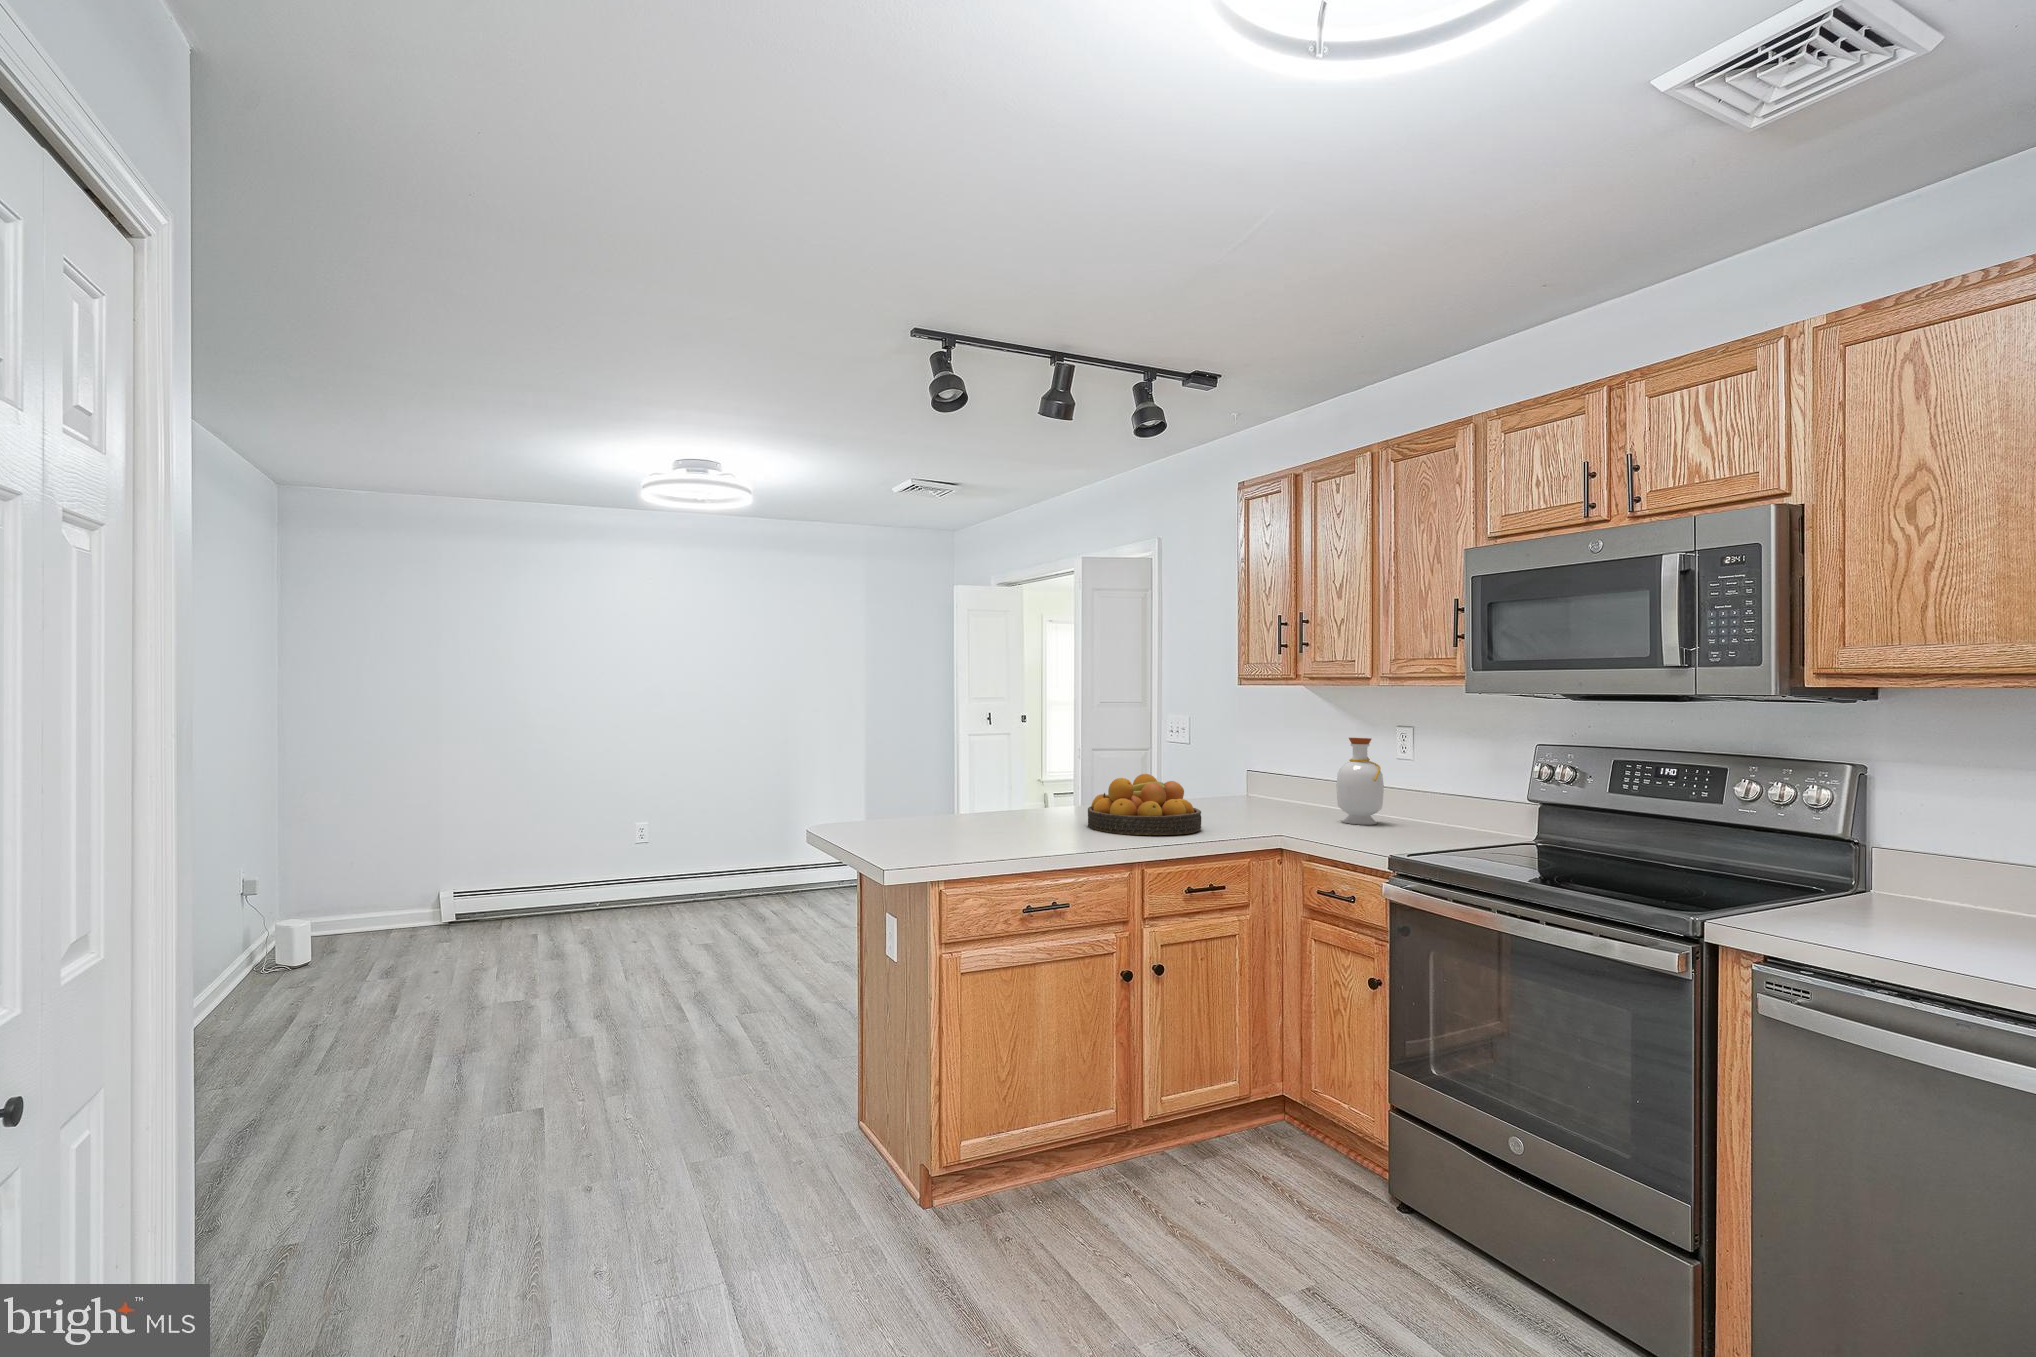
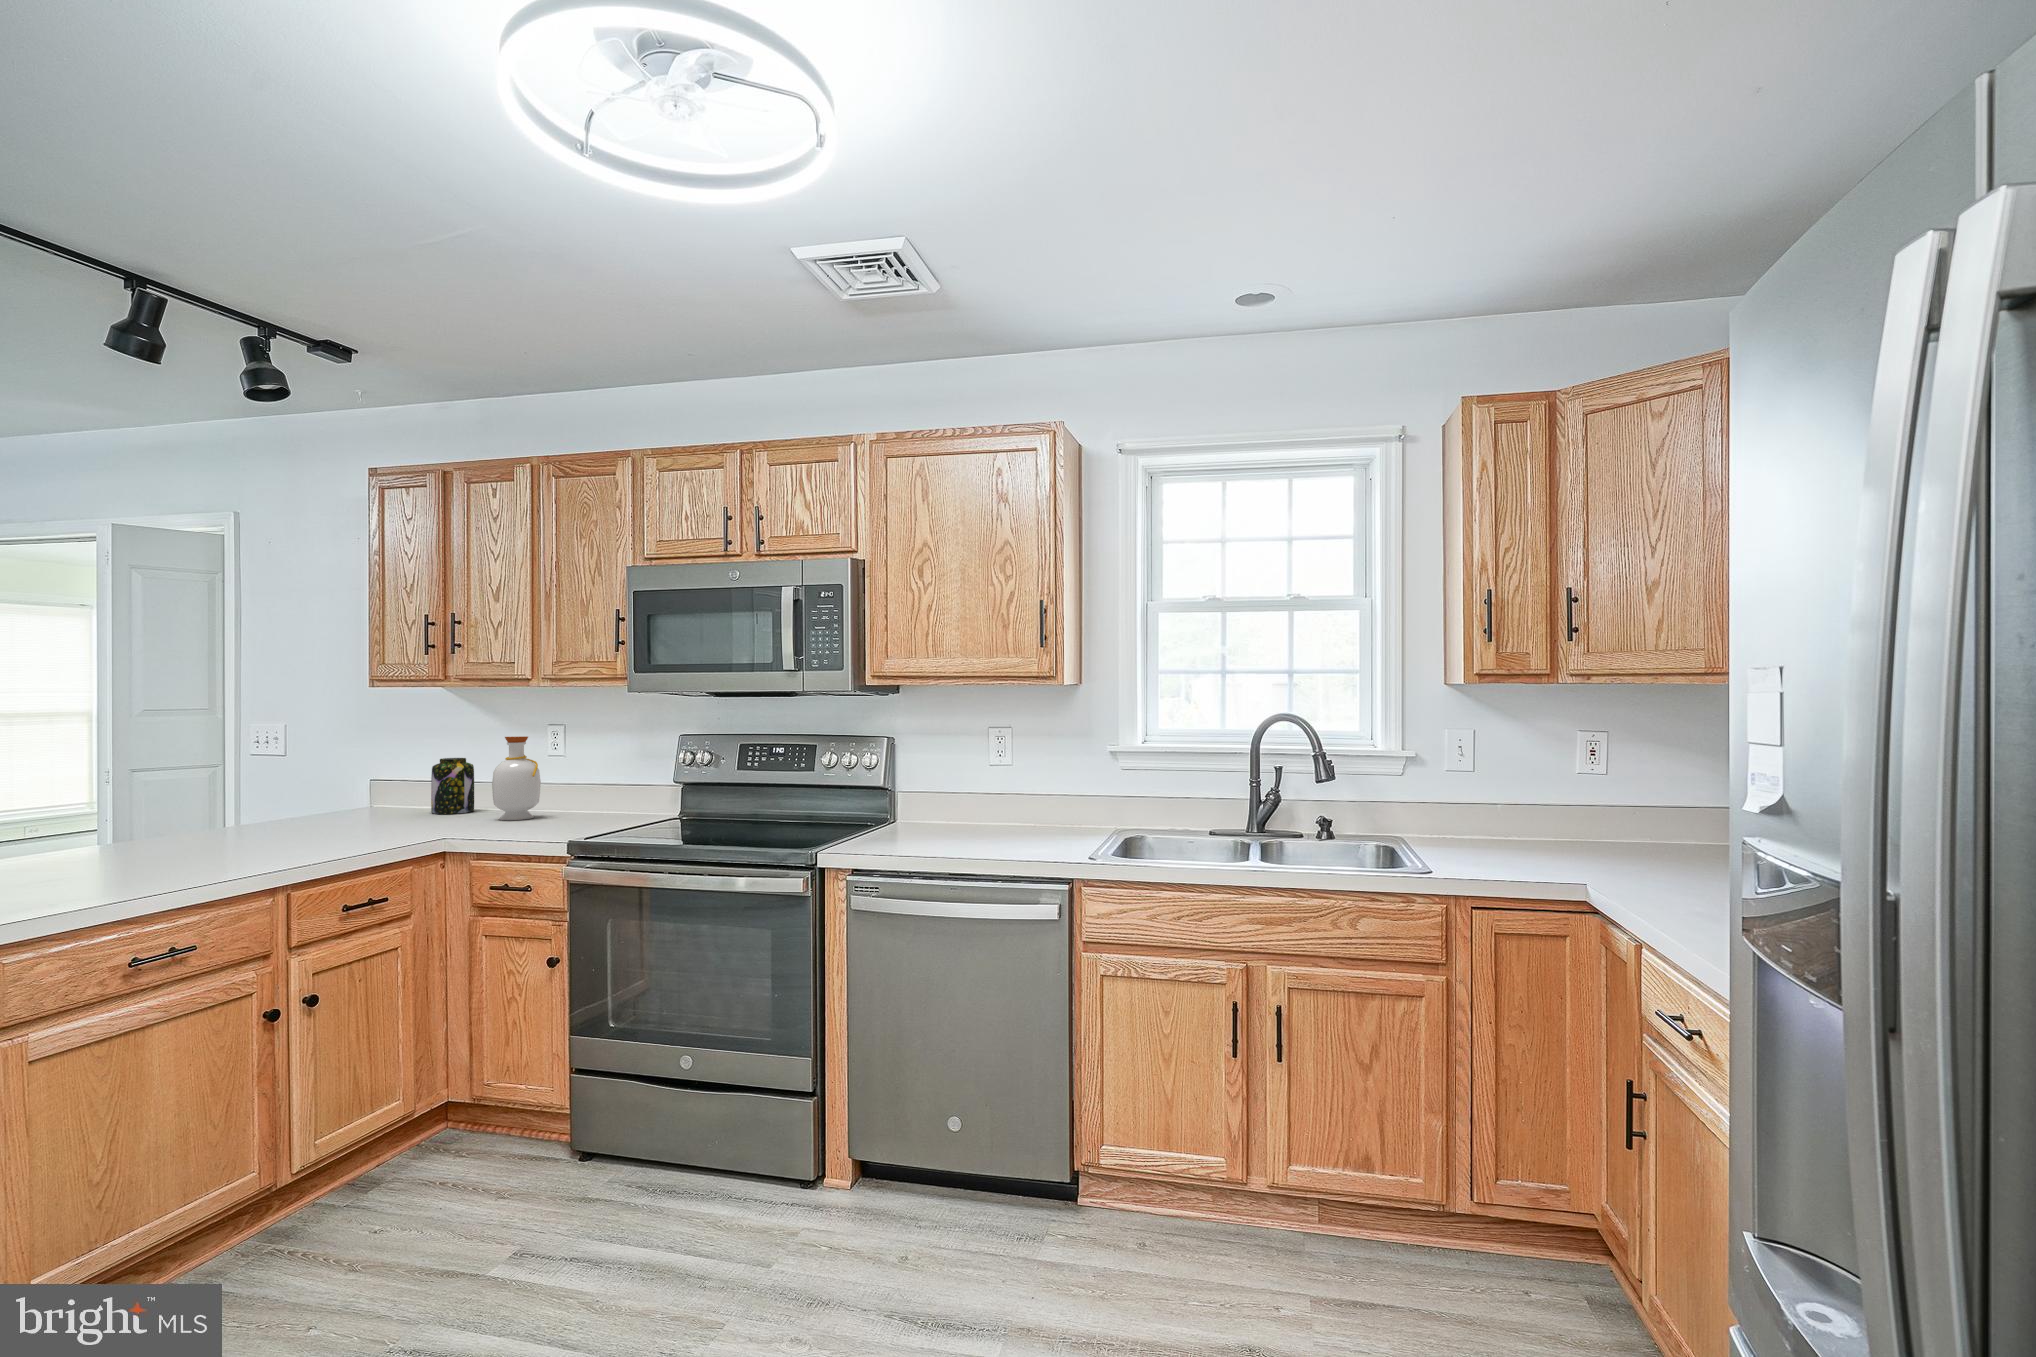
jar: none [1290,756,1327,811] -> present [431,758,474,814]
fruit bowl: present [1088,774,1201,835] -> none [187,791,350,863]

